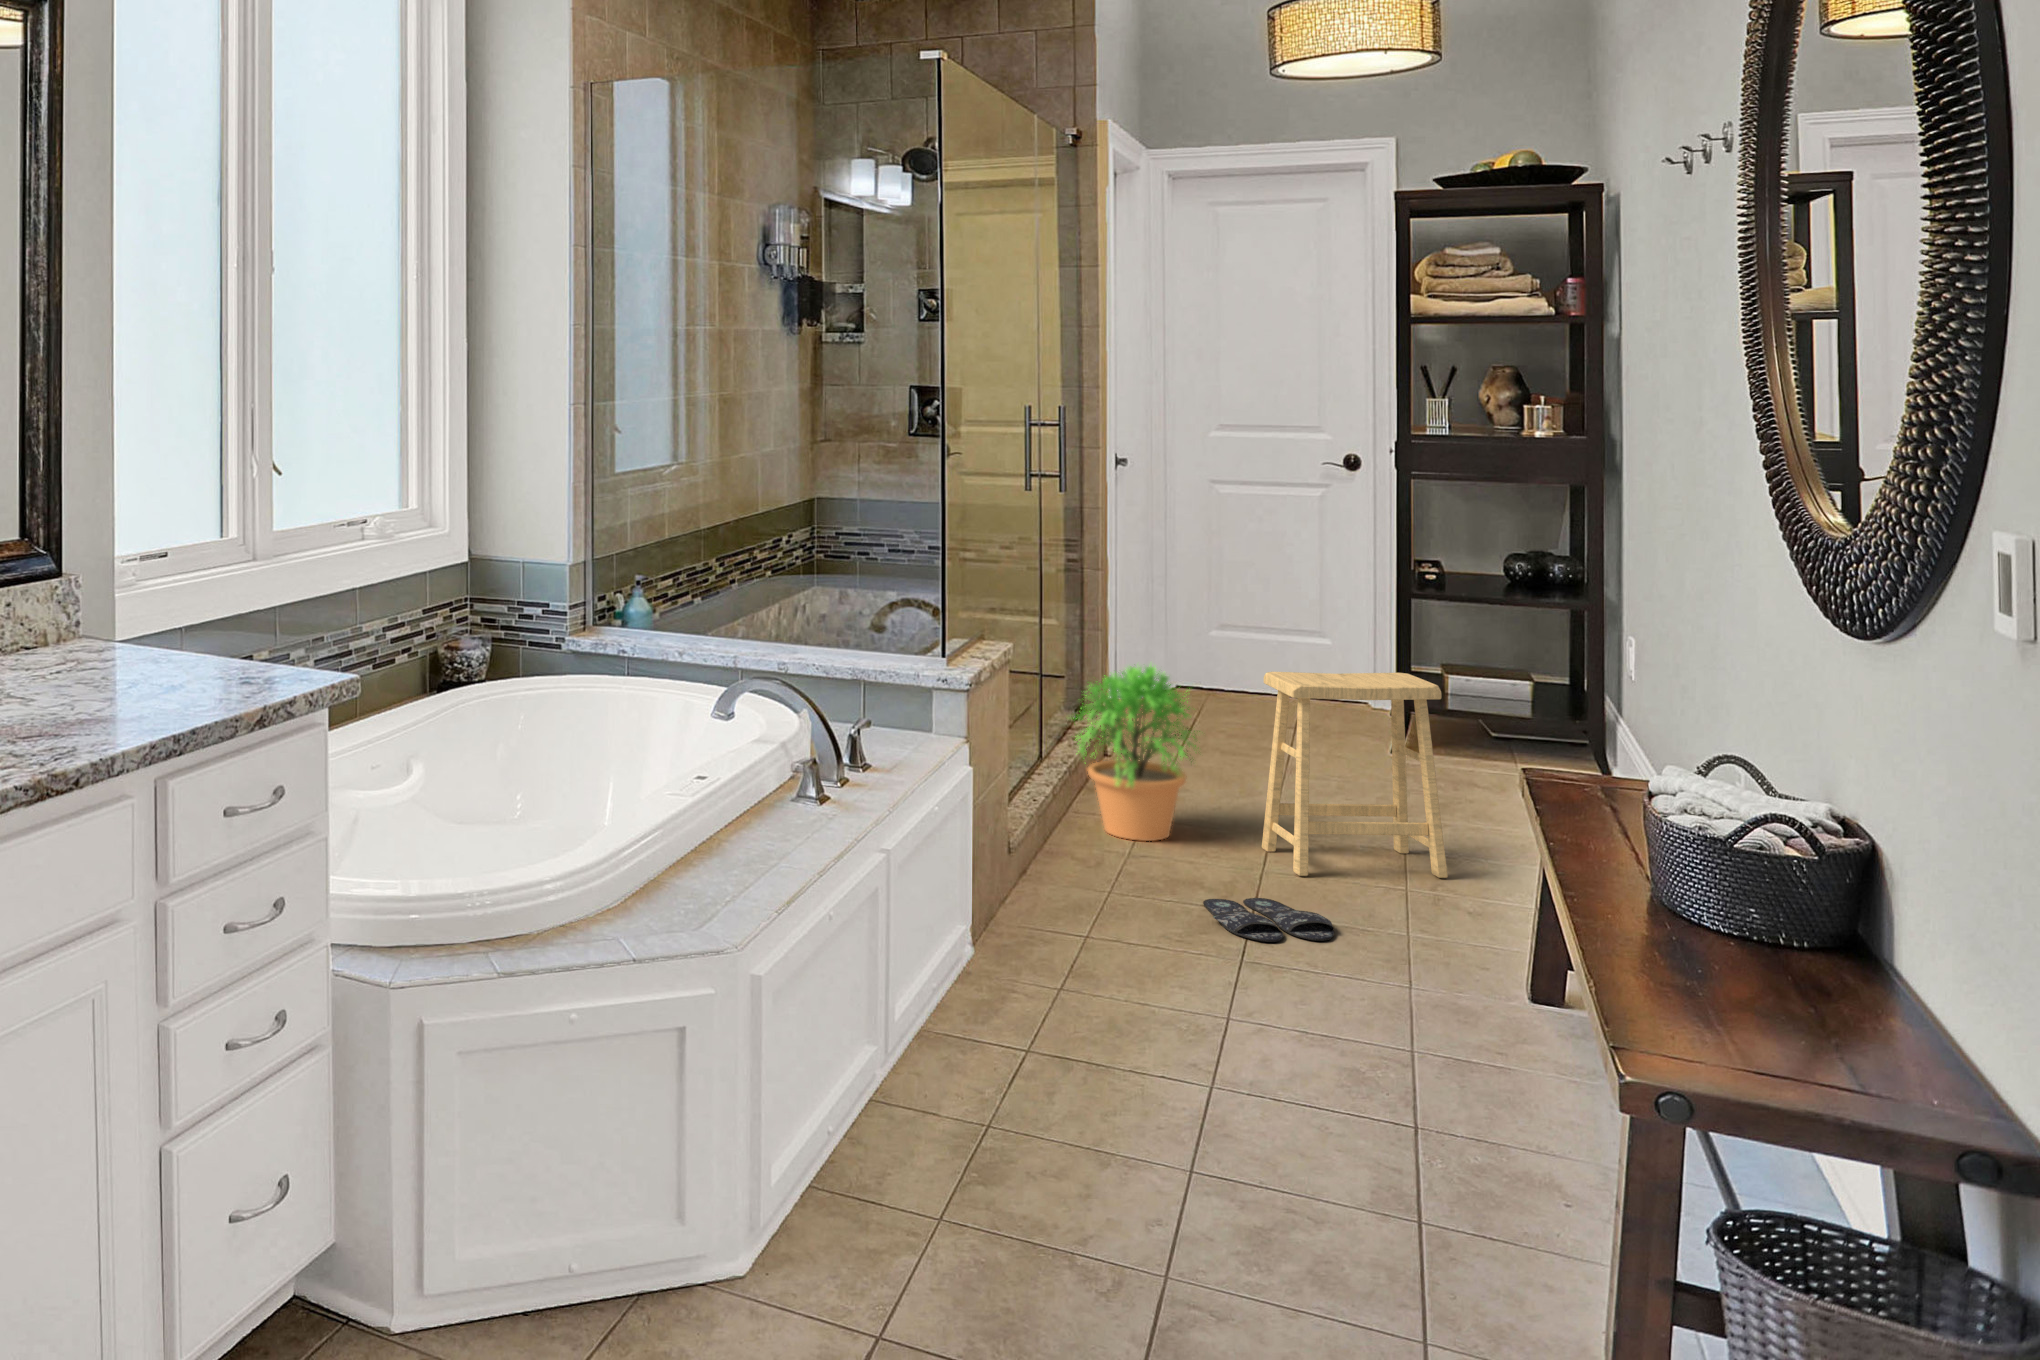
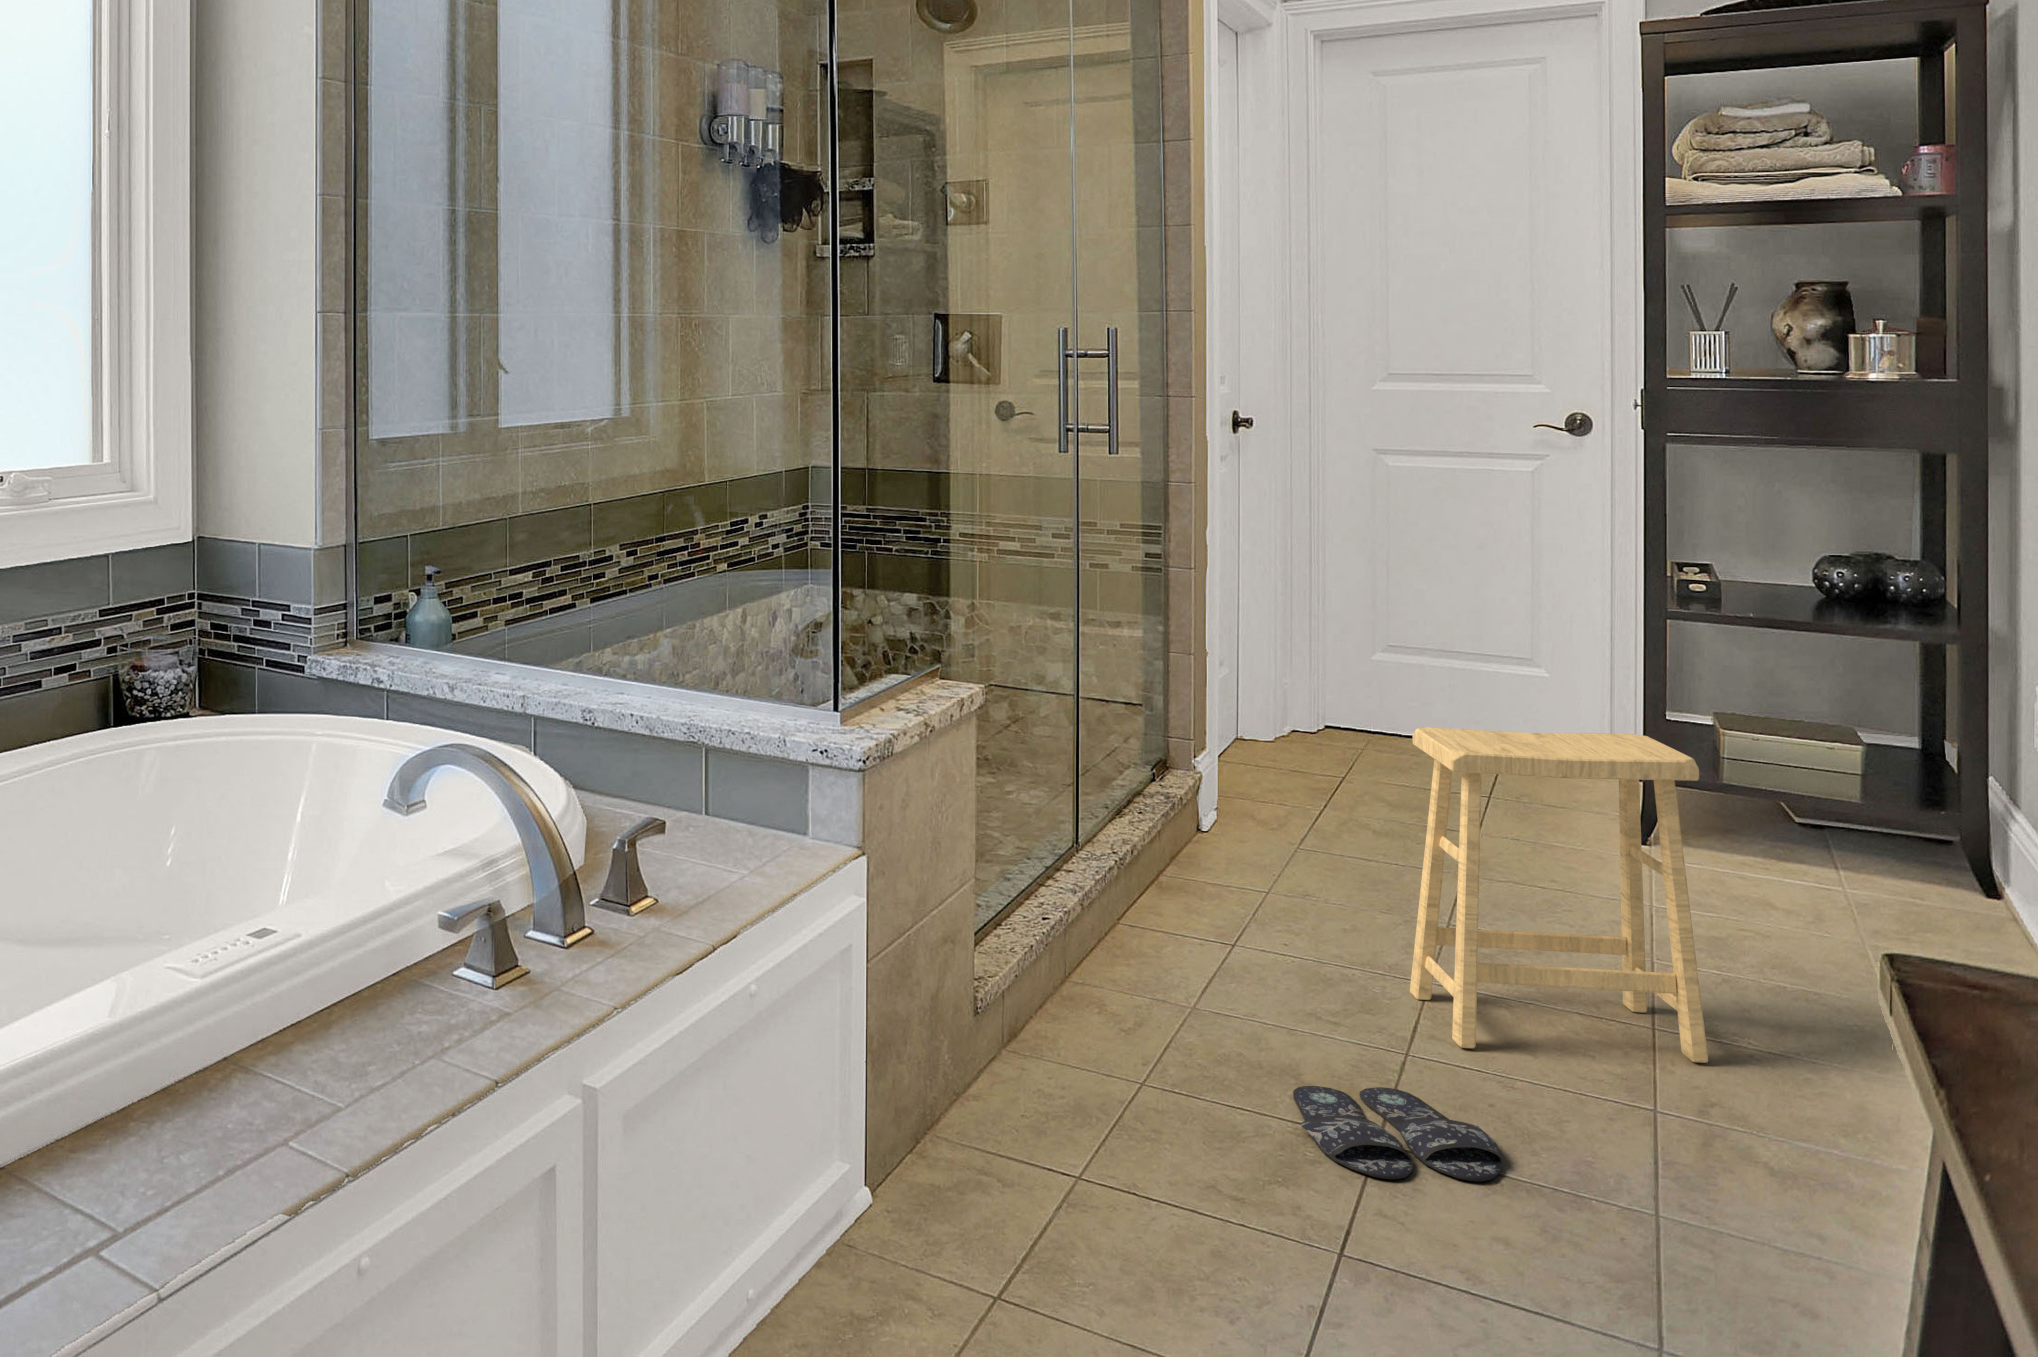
potted plant: present [1075,666,1200,841] -> none [1116,704,1326,972]

